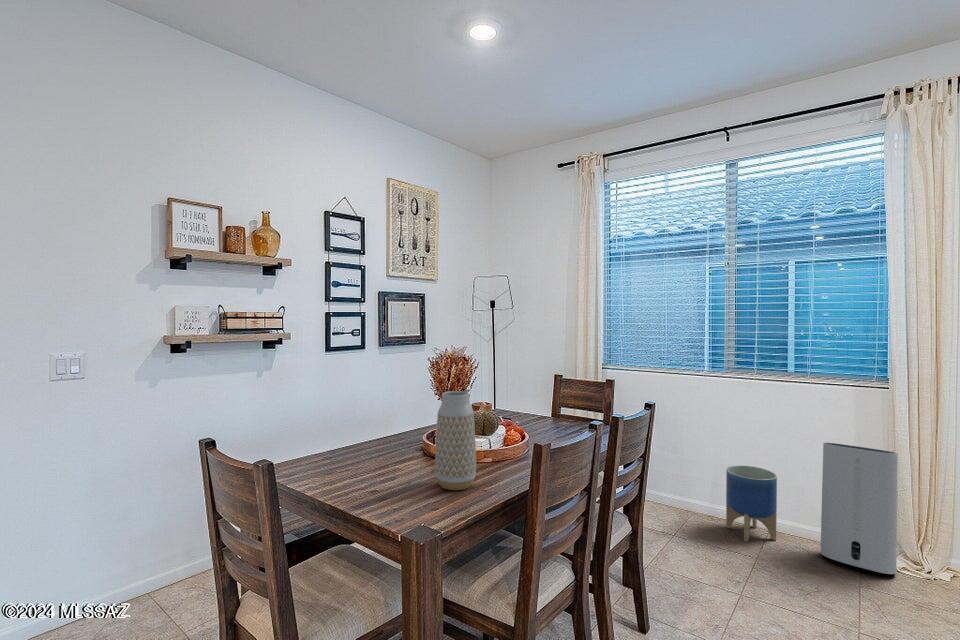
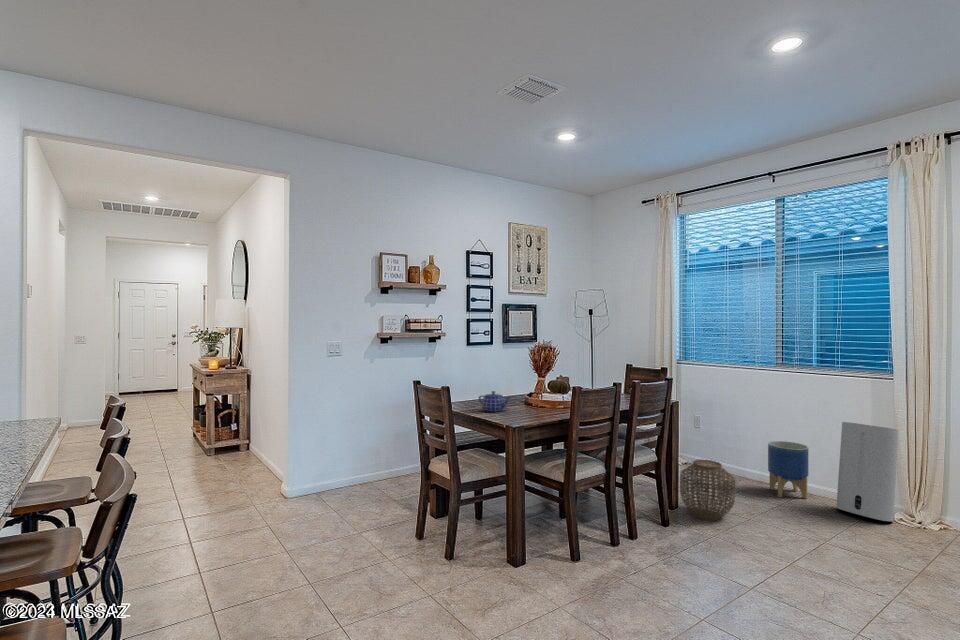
vase: present [435,391,476,490] -> none [526,362,549,415]
teapot: none [343,446,406,487] -> present [478,391,510,412]
woven basket: none [649,513,729,608] -> present [680,460,735,520]

